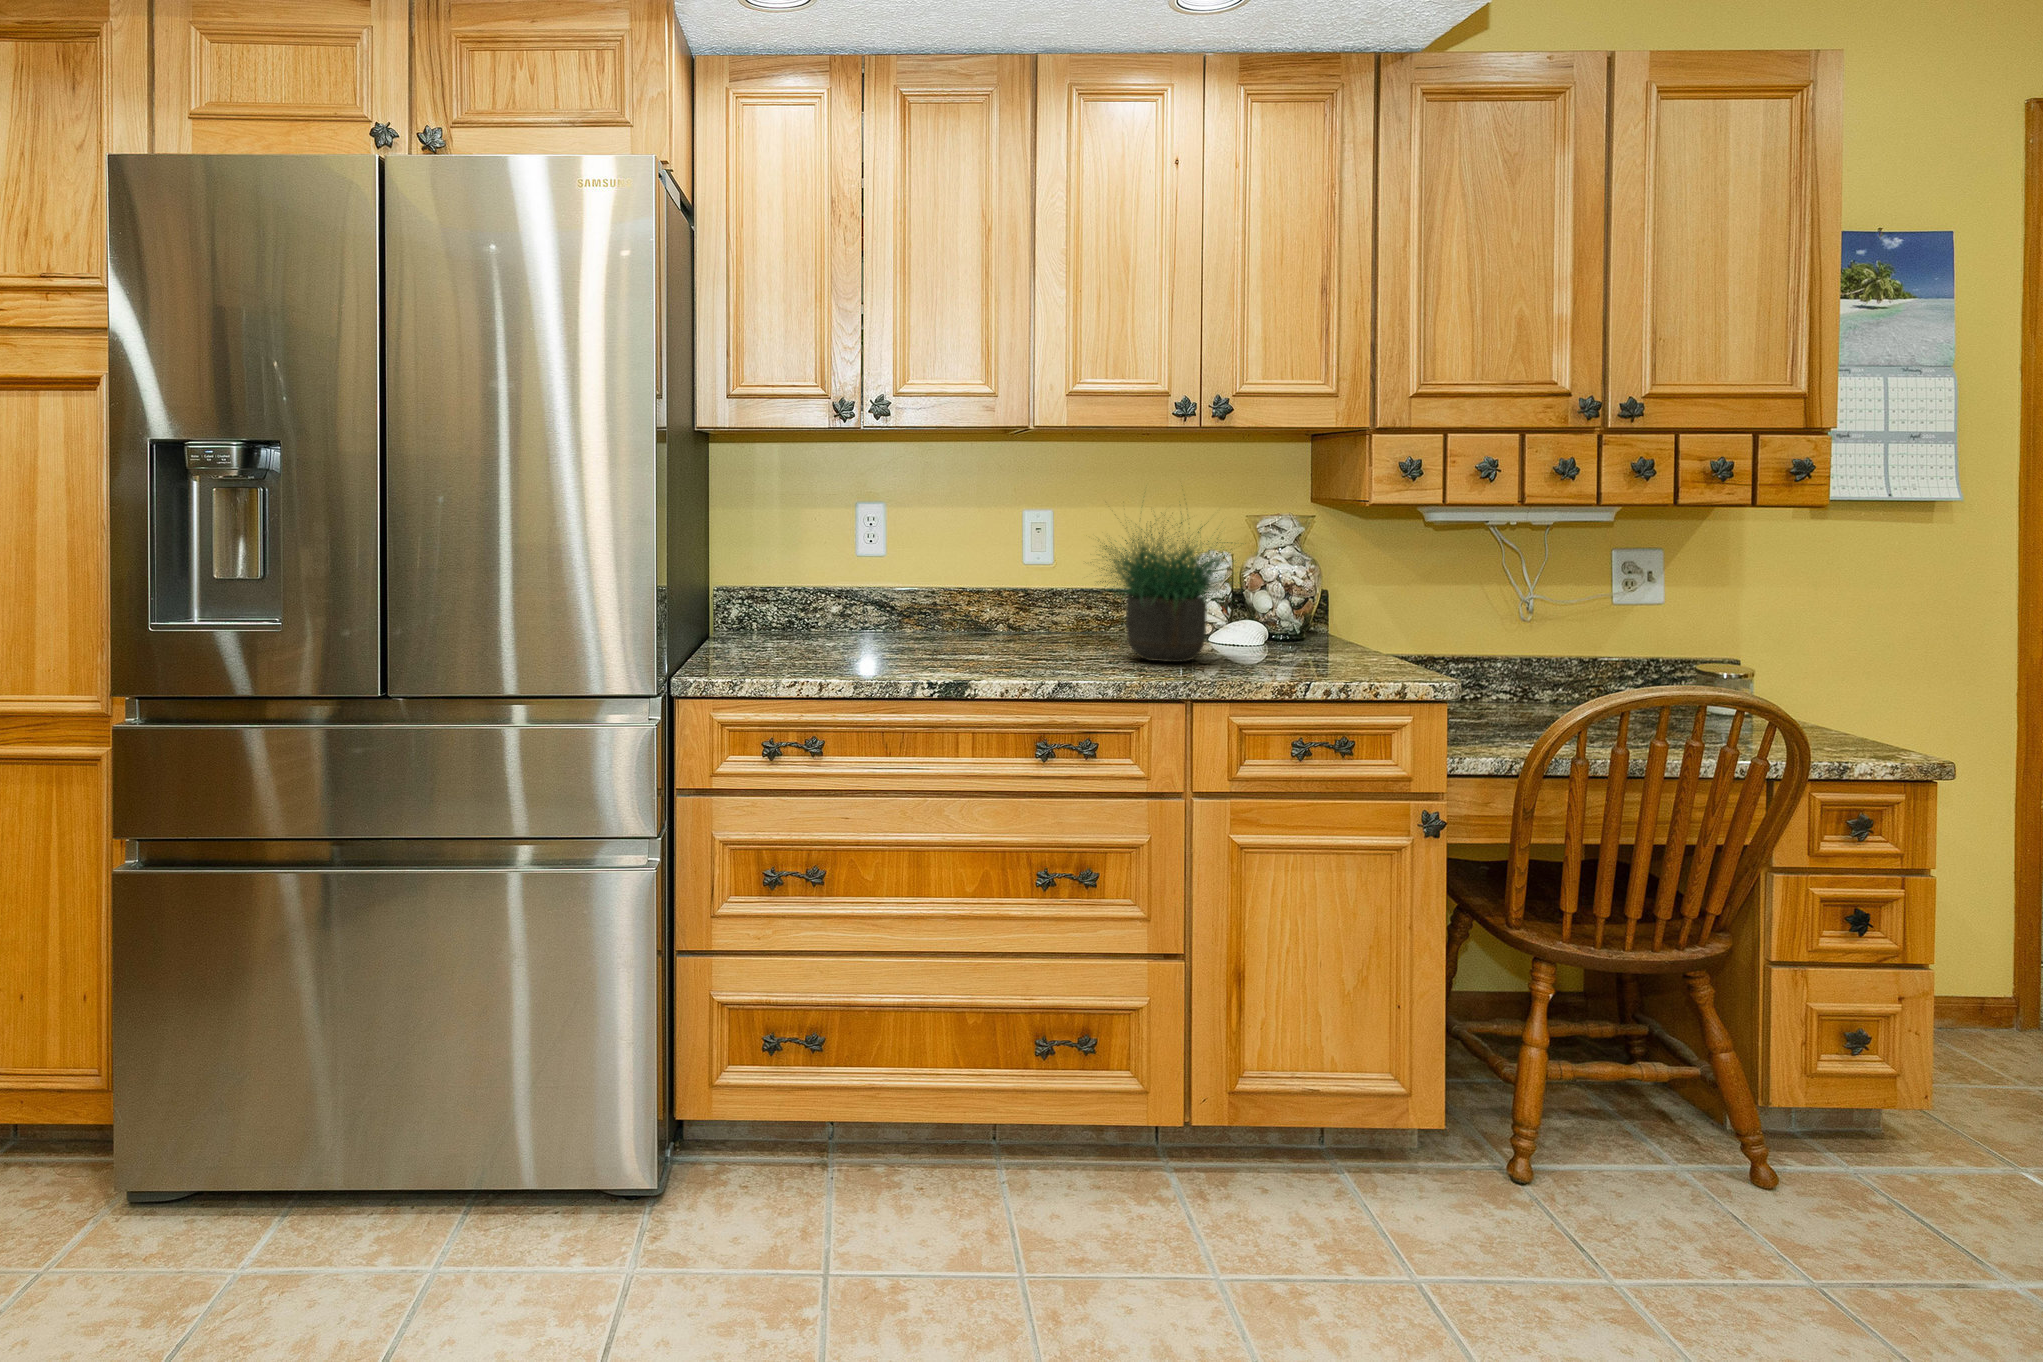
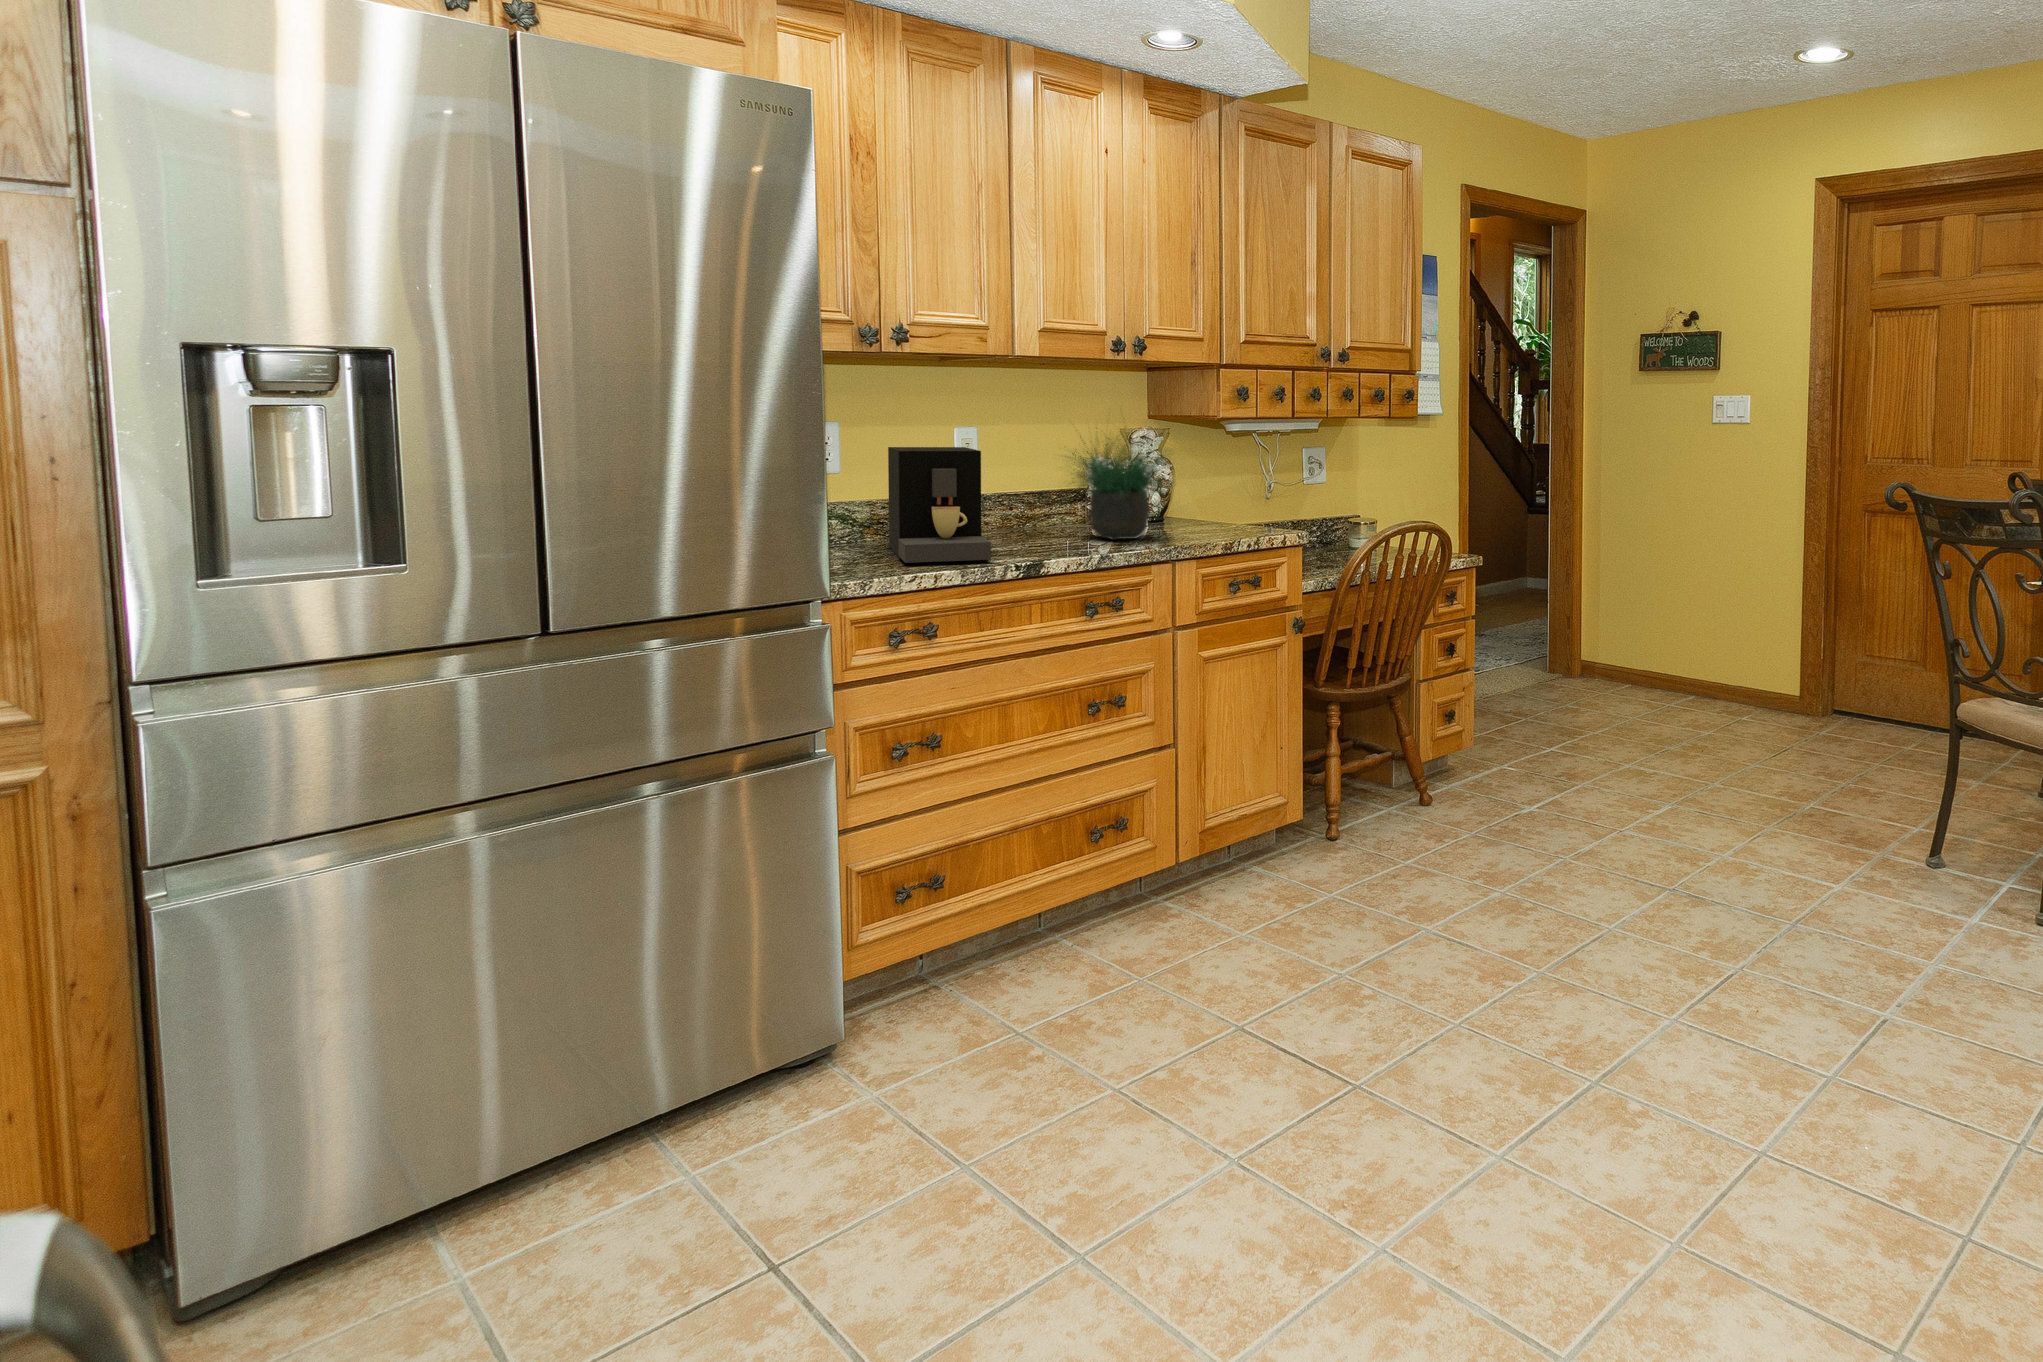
coffee maker: none [819,532,969,671] -> present [888,447,991,563]

